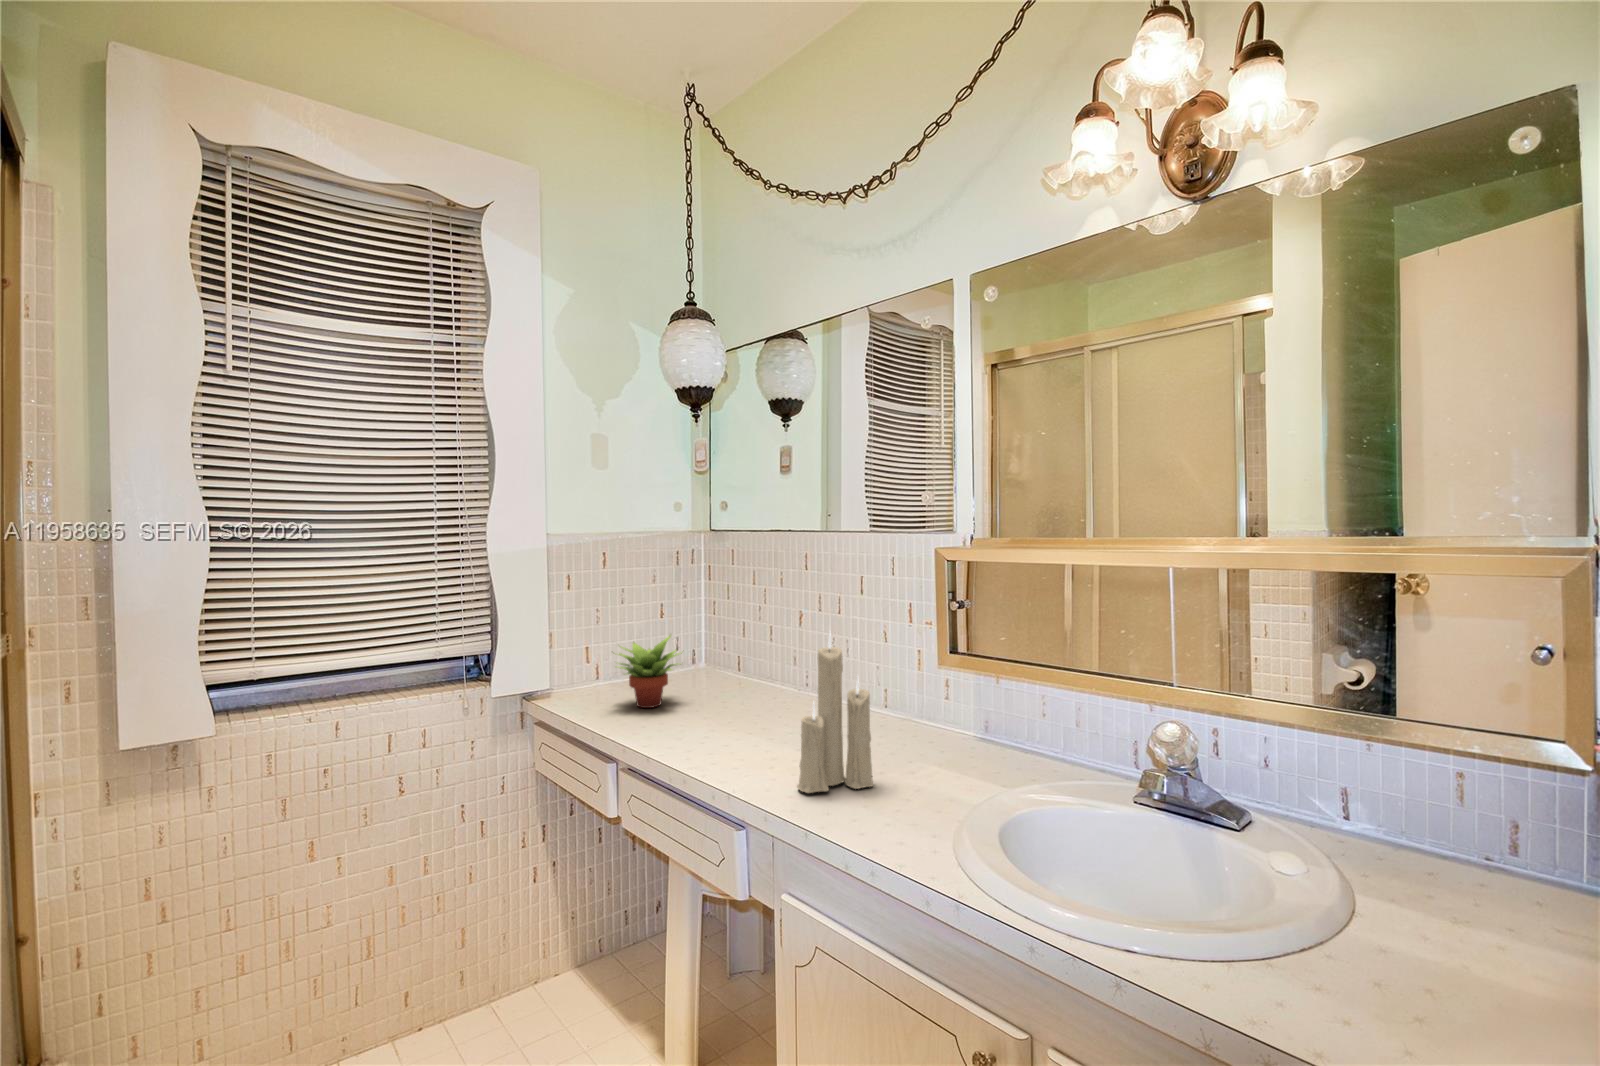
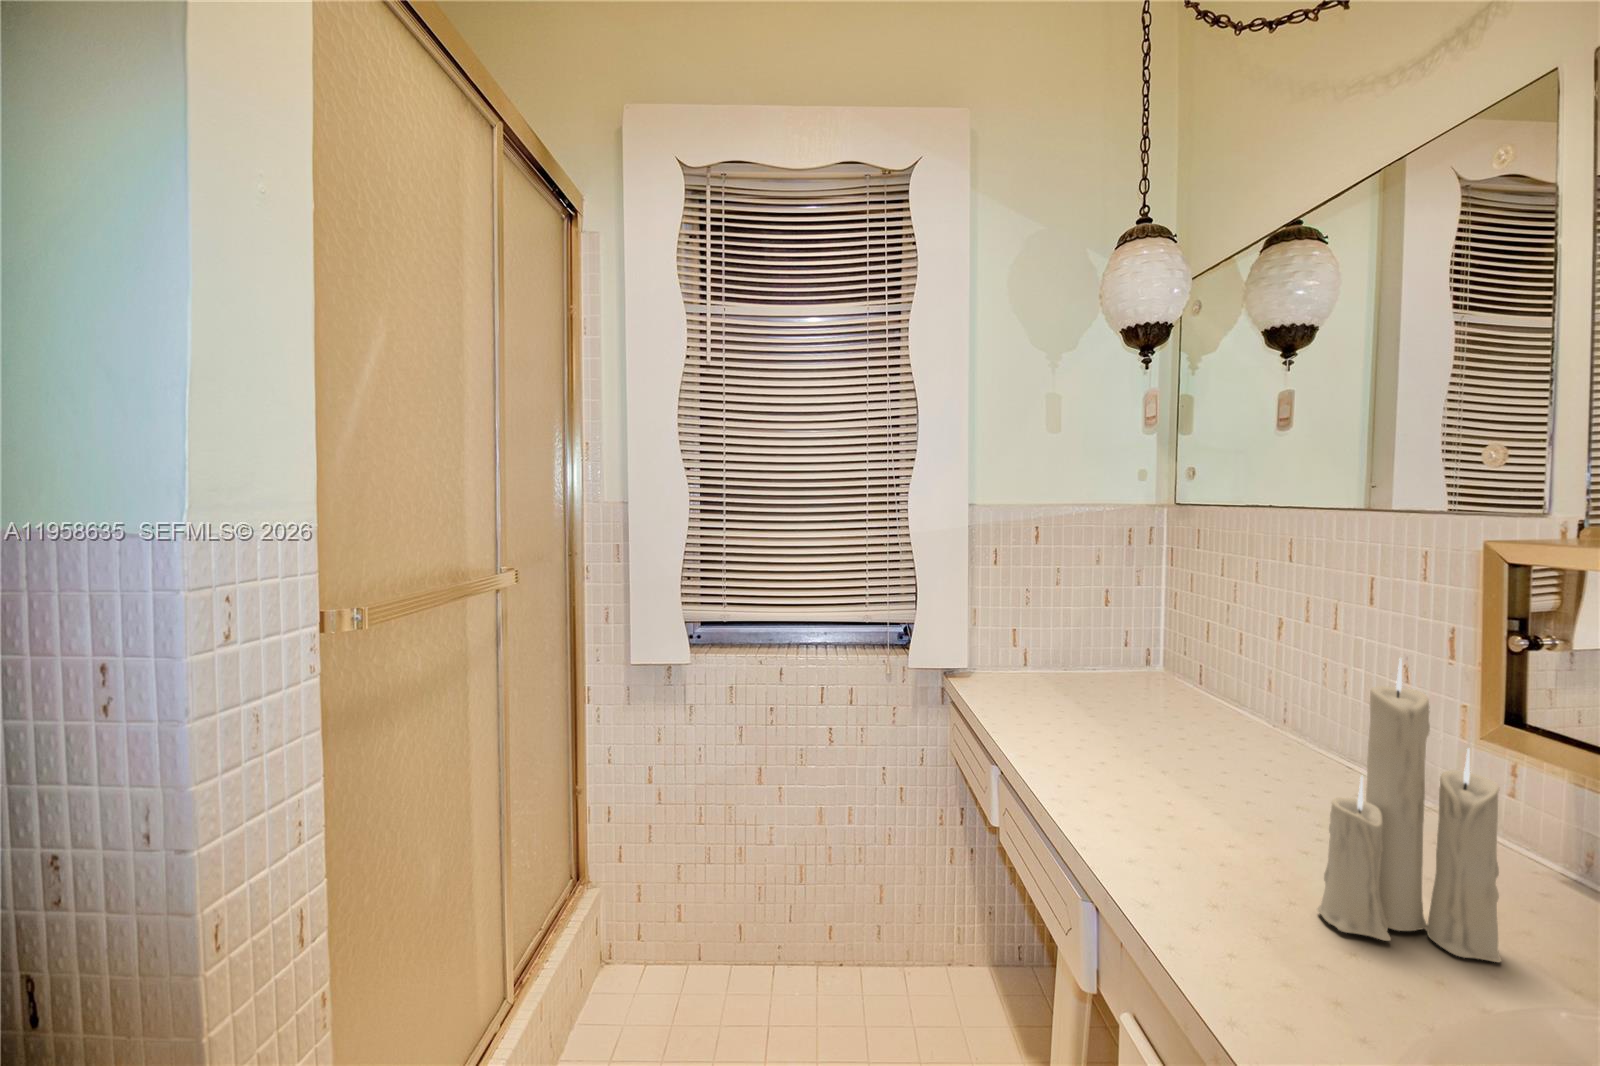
succulent plant: present [619,635,682,708] -> none [1033,625,1126,710]

